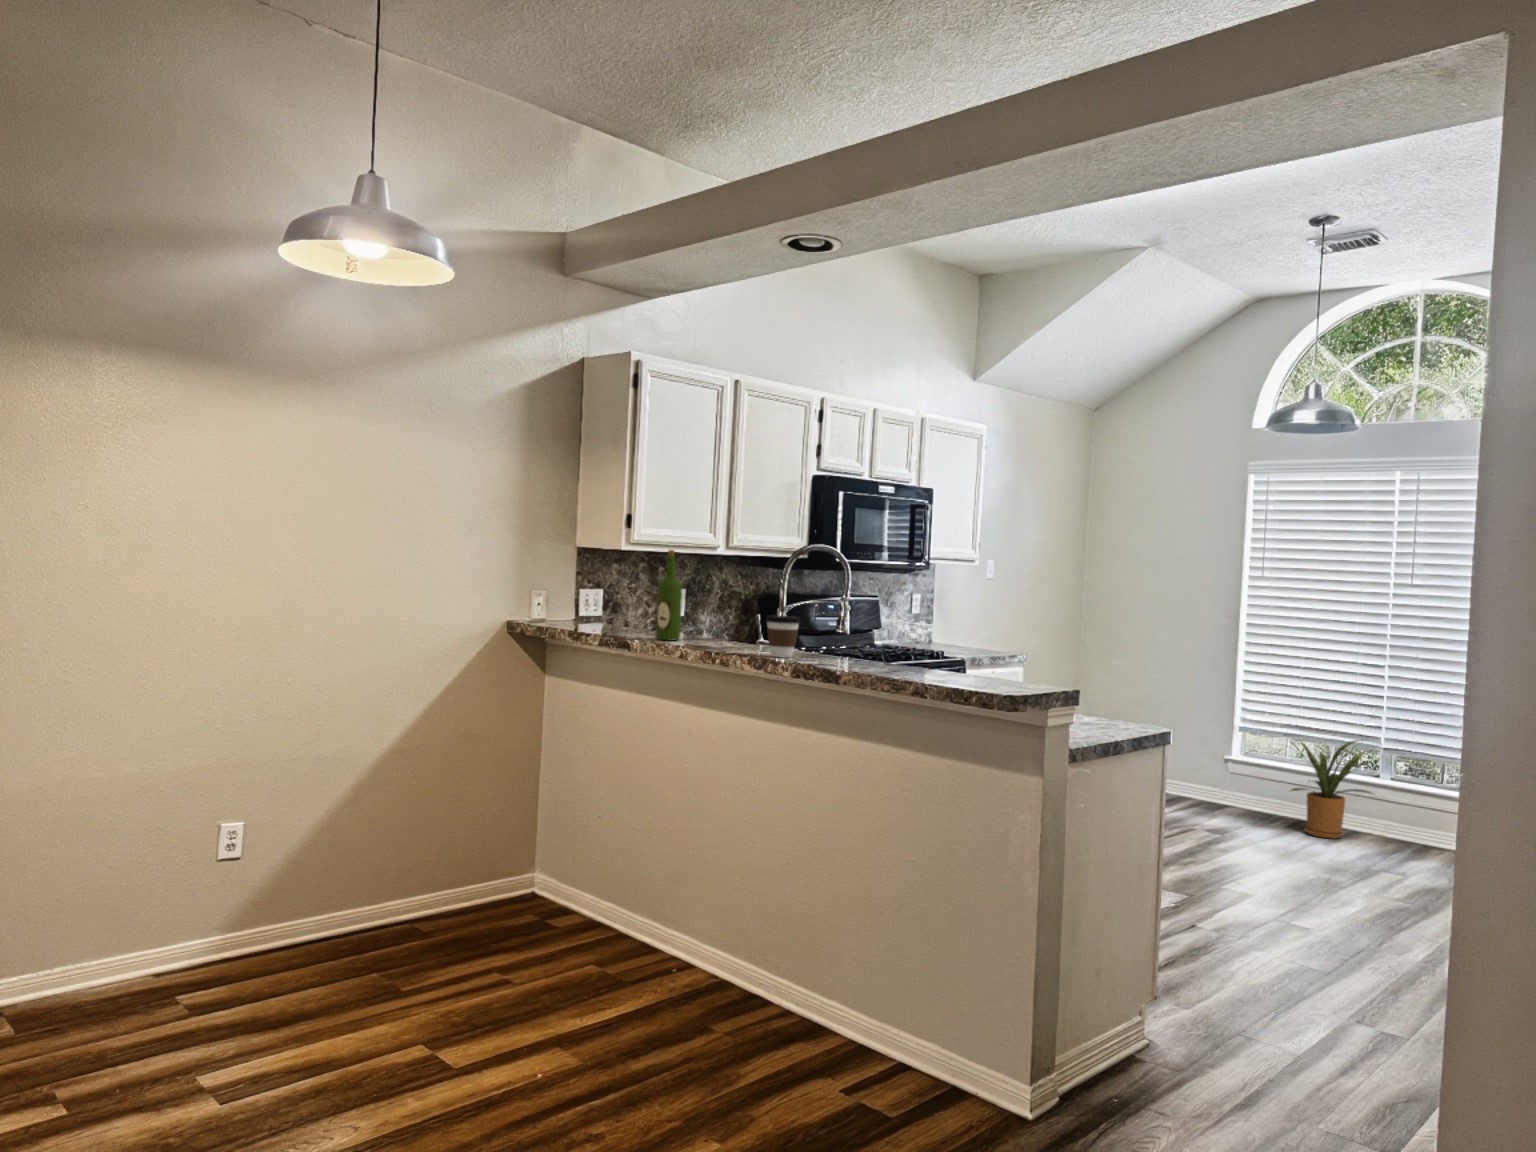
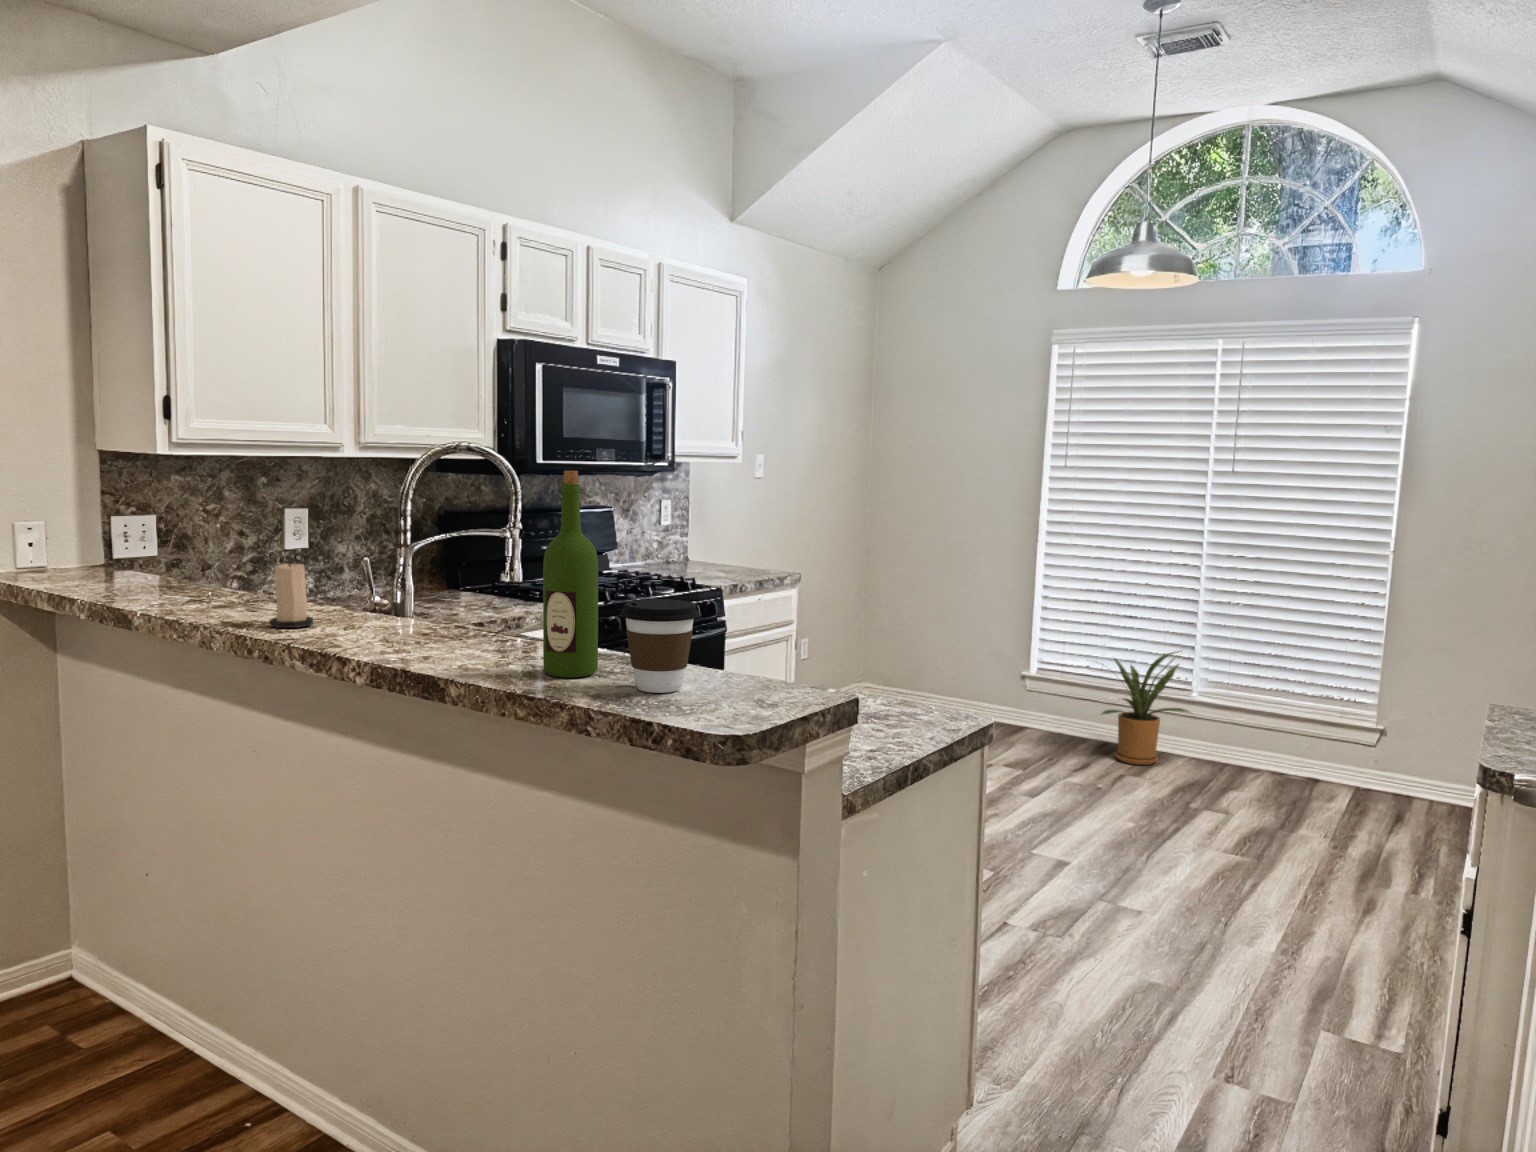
wine bottle: present [656,550,682,641] -> present [543,471,598,678]
candle: none [719,612,741,652] -> present [269,560,313,628]
coffee cup: present [765,615,801,658] -> present [621,599,699,693]

